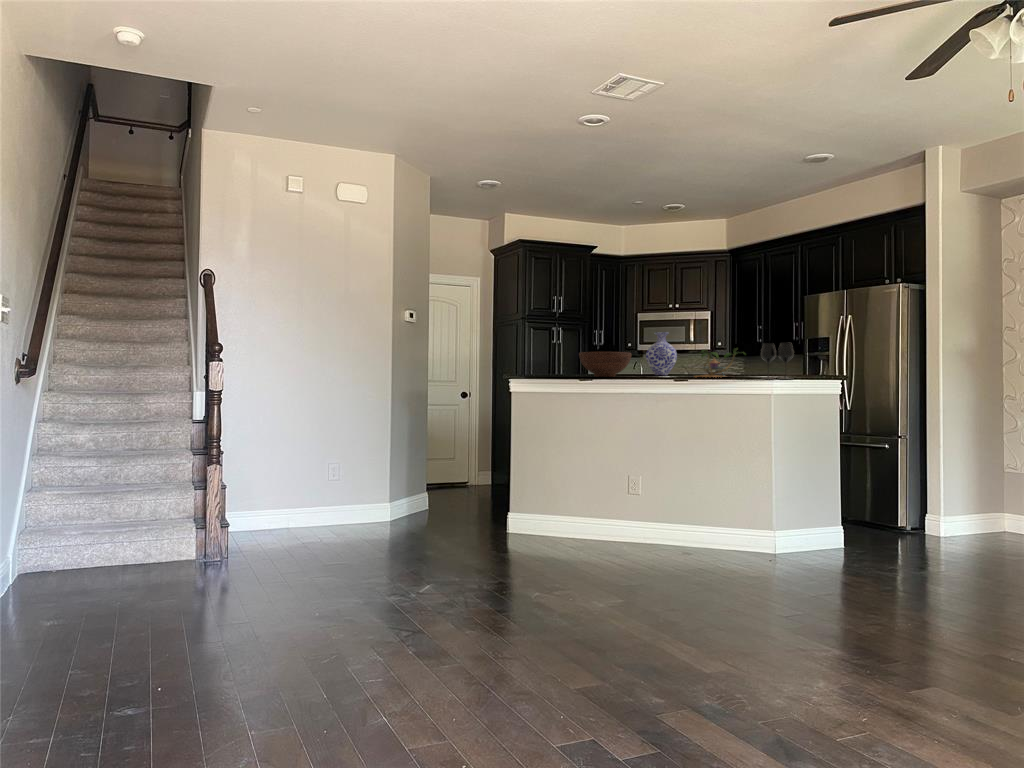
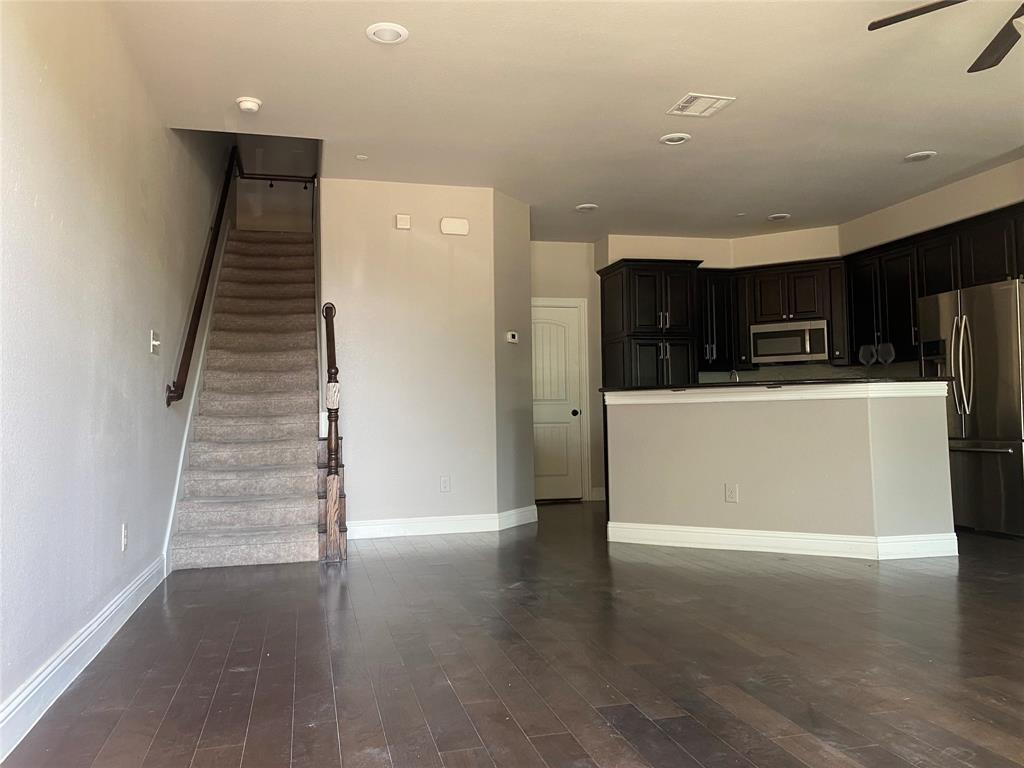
vase: present [646,332,677,375] -> none [743,340,775,384]
plant: present [701,348,737,377] -> none [791,352,845,384]
fruit bowl: present [579,352,631,377] -> none [671,361,725,387]

